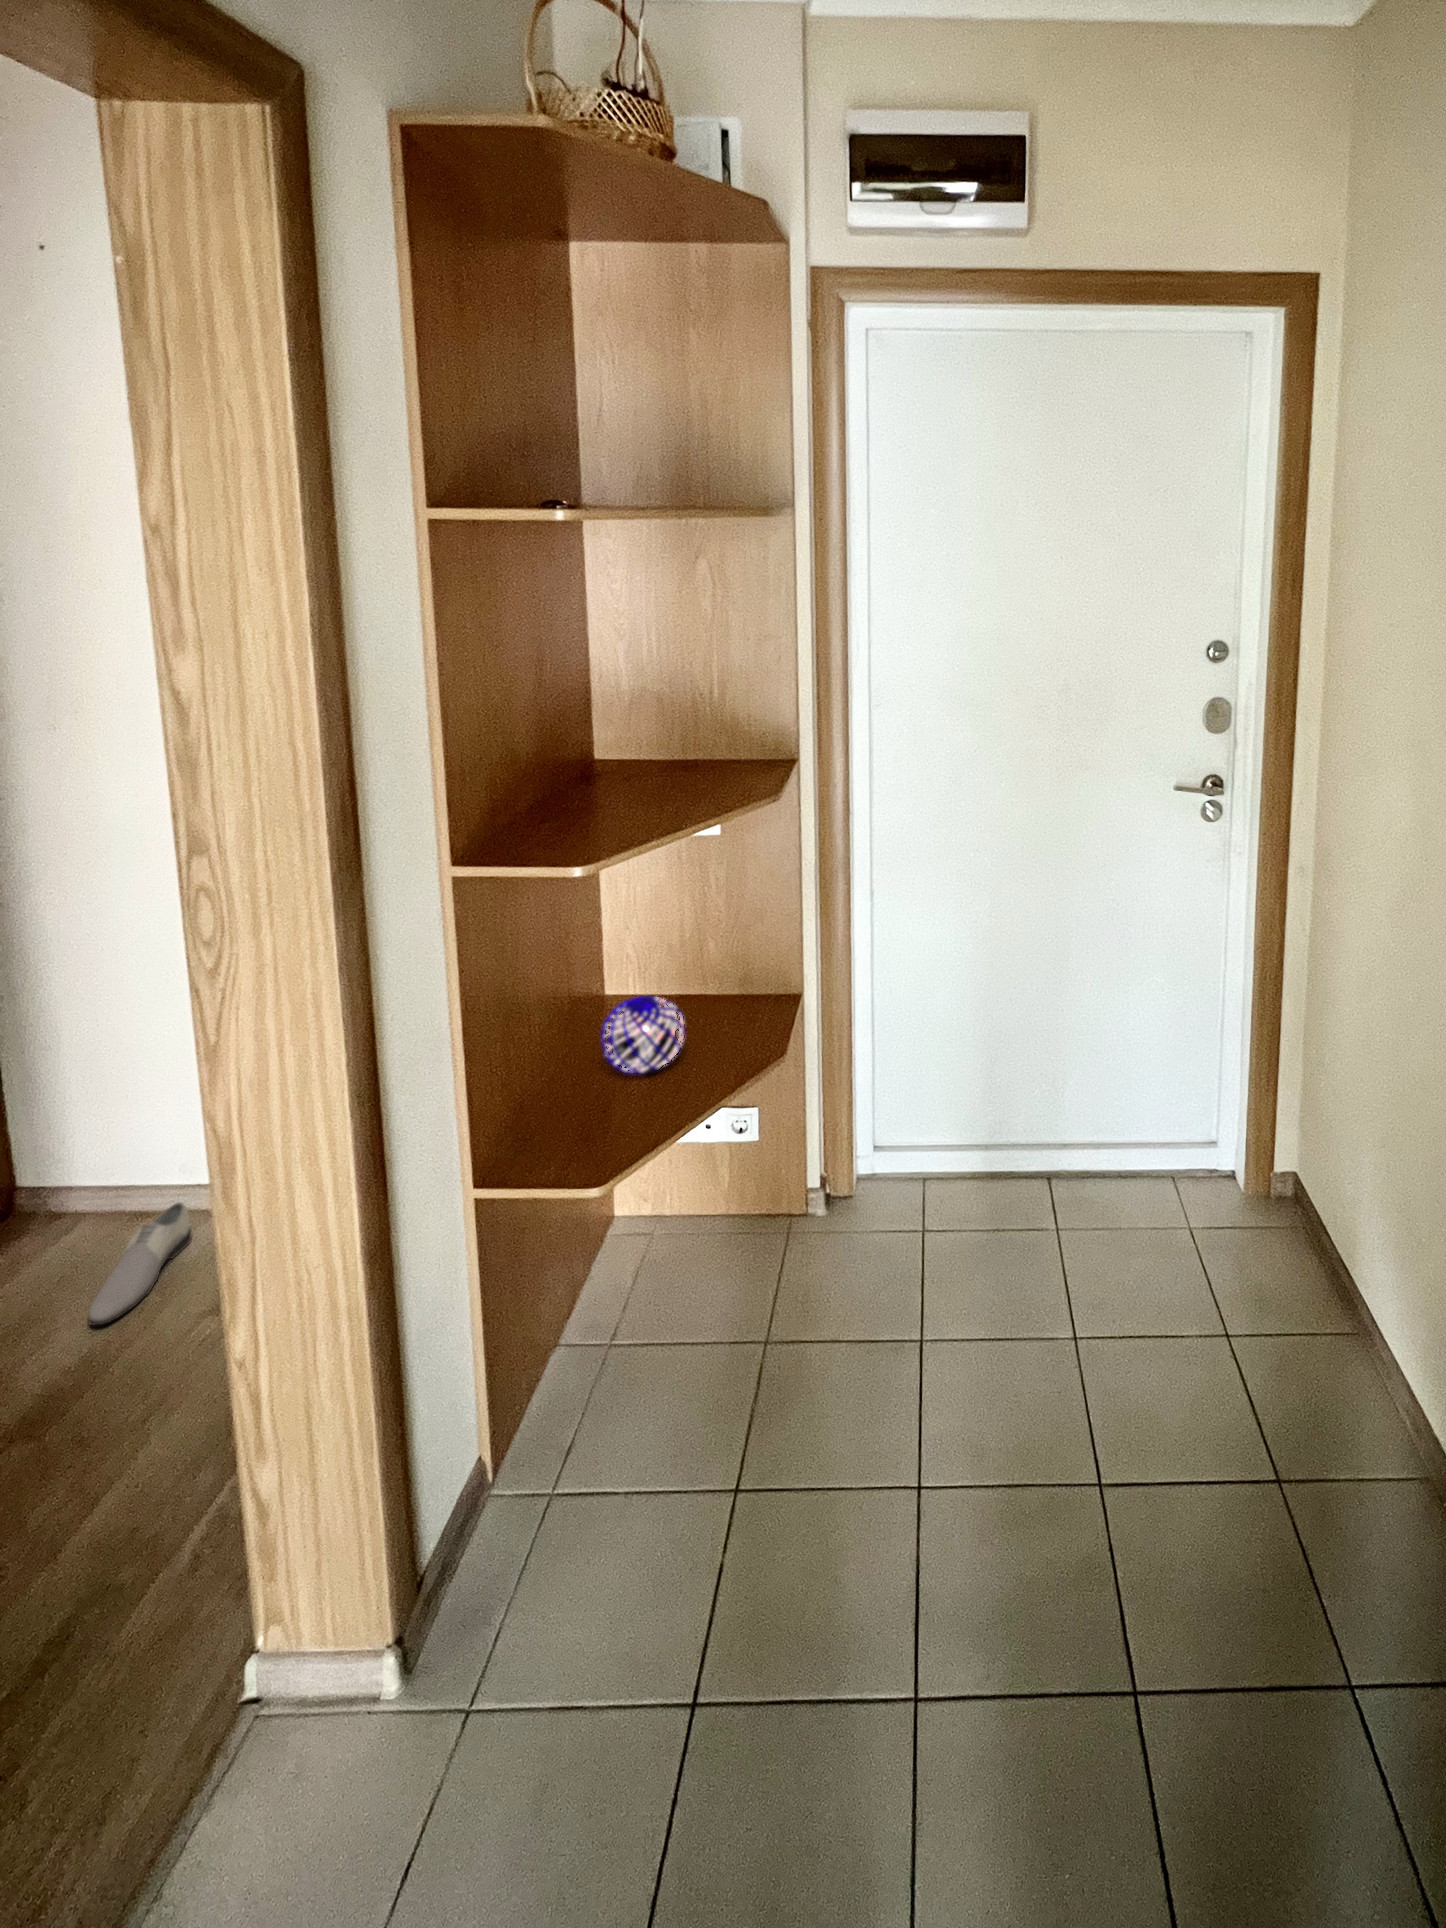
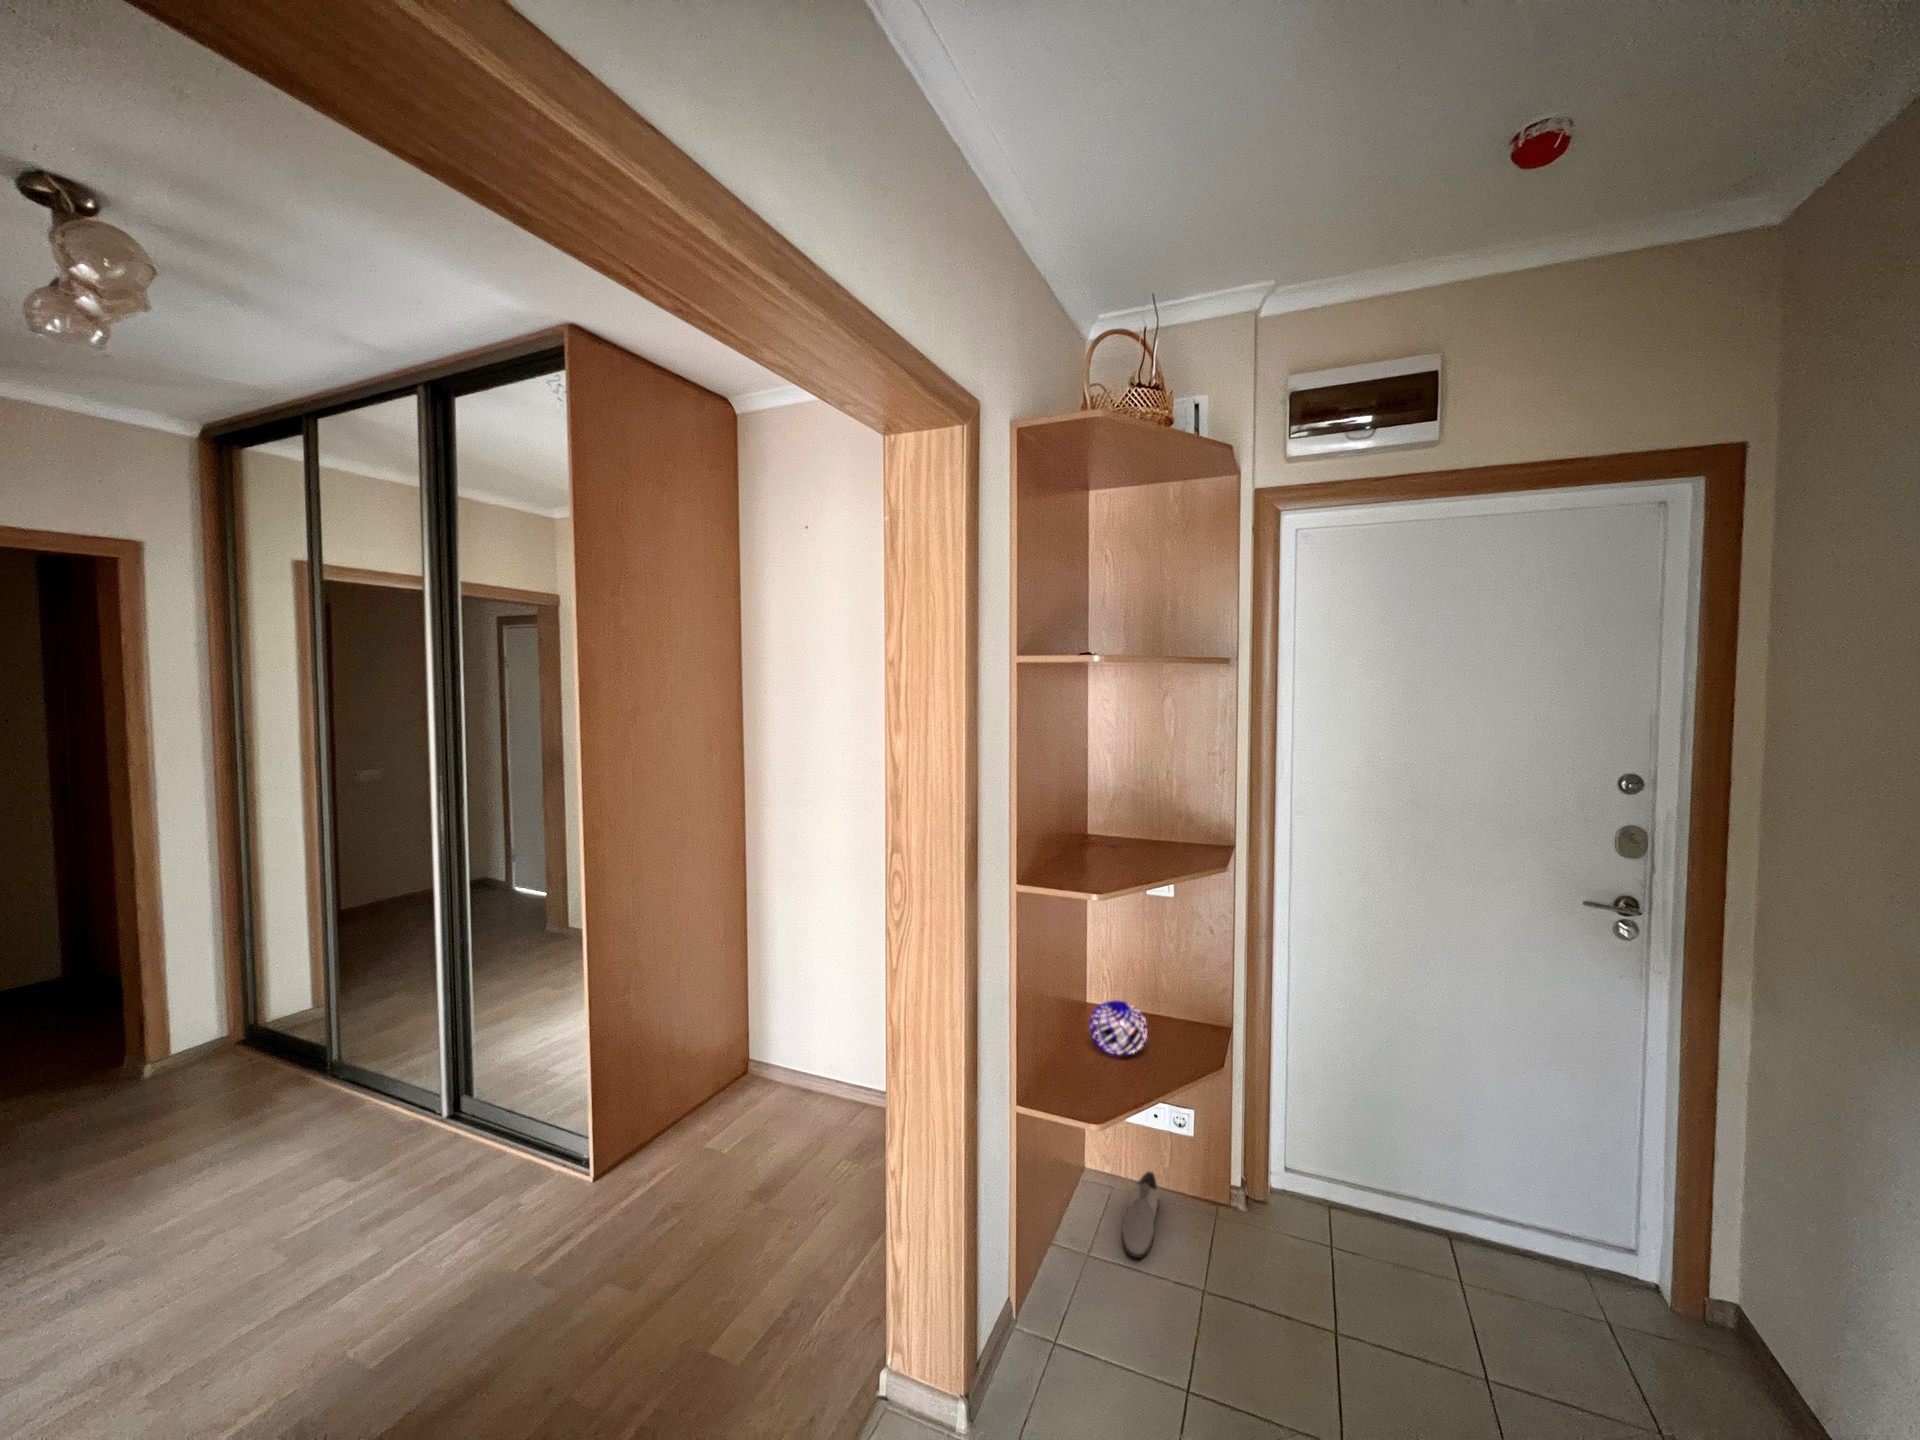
shoe: present [88,1203,192,1325] -> present [1122,1171,1159,1258]

